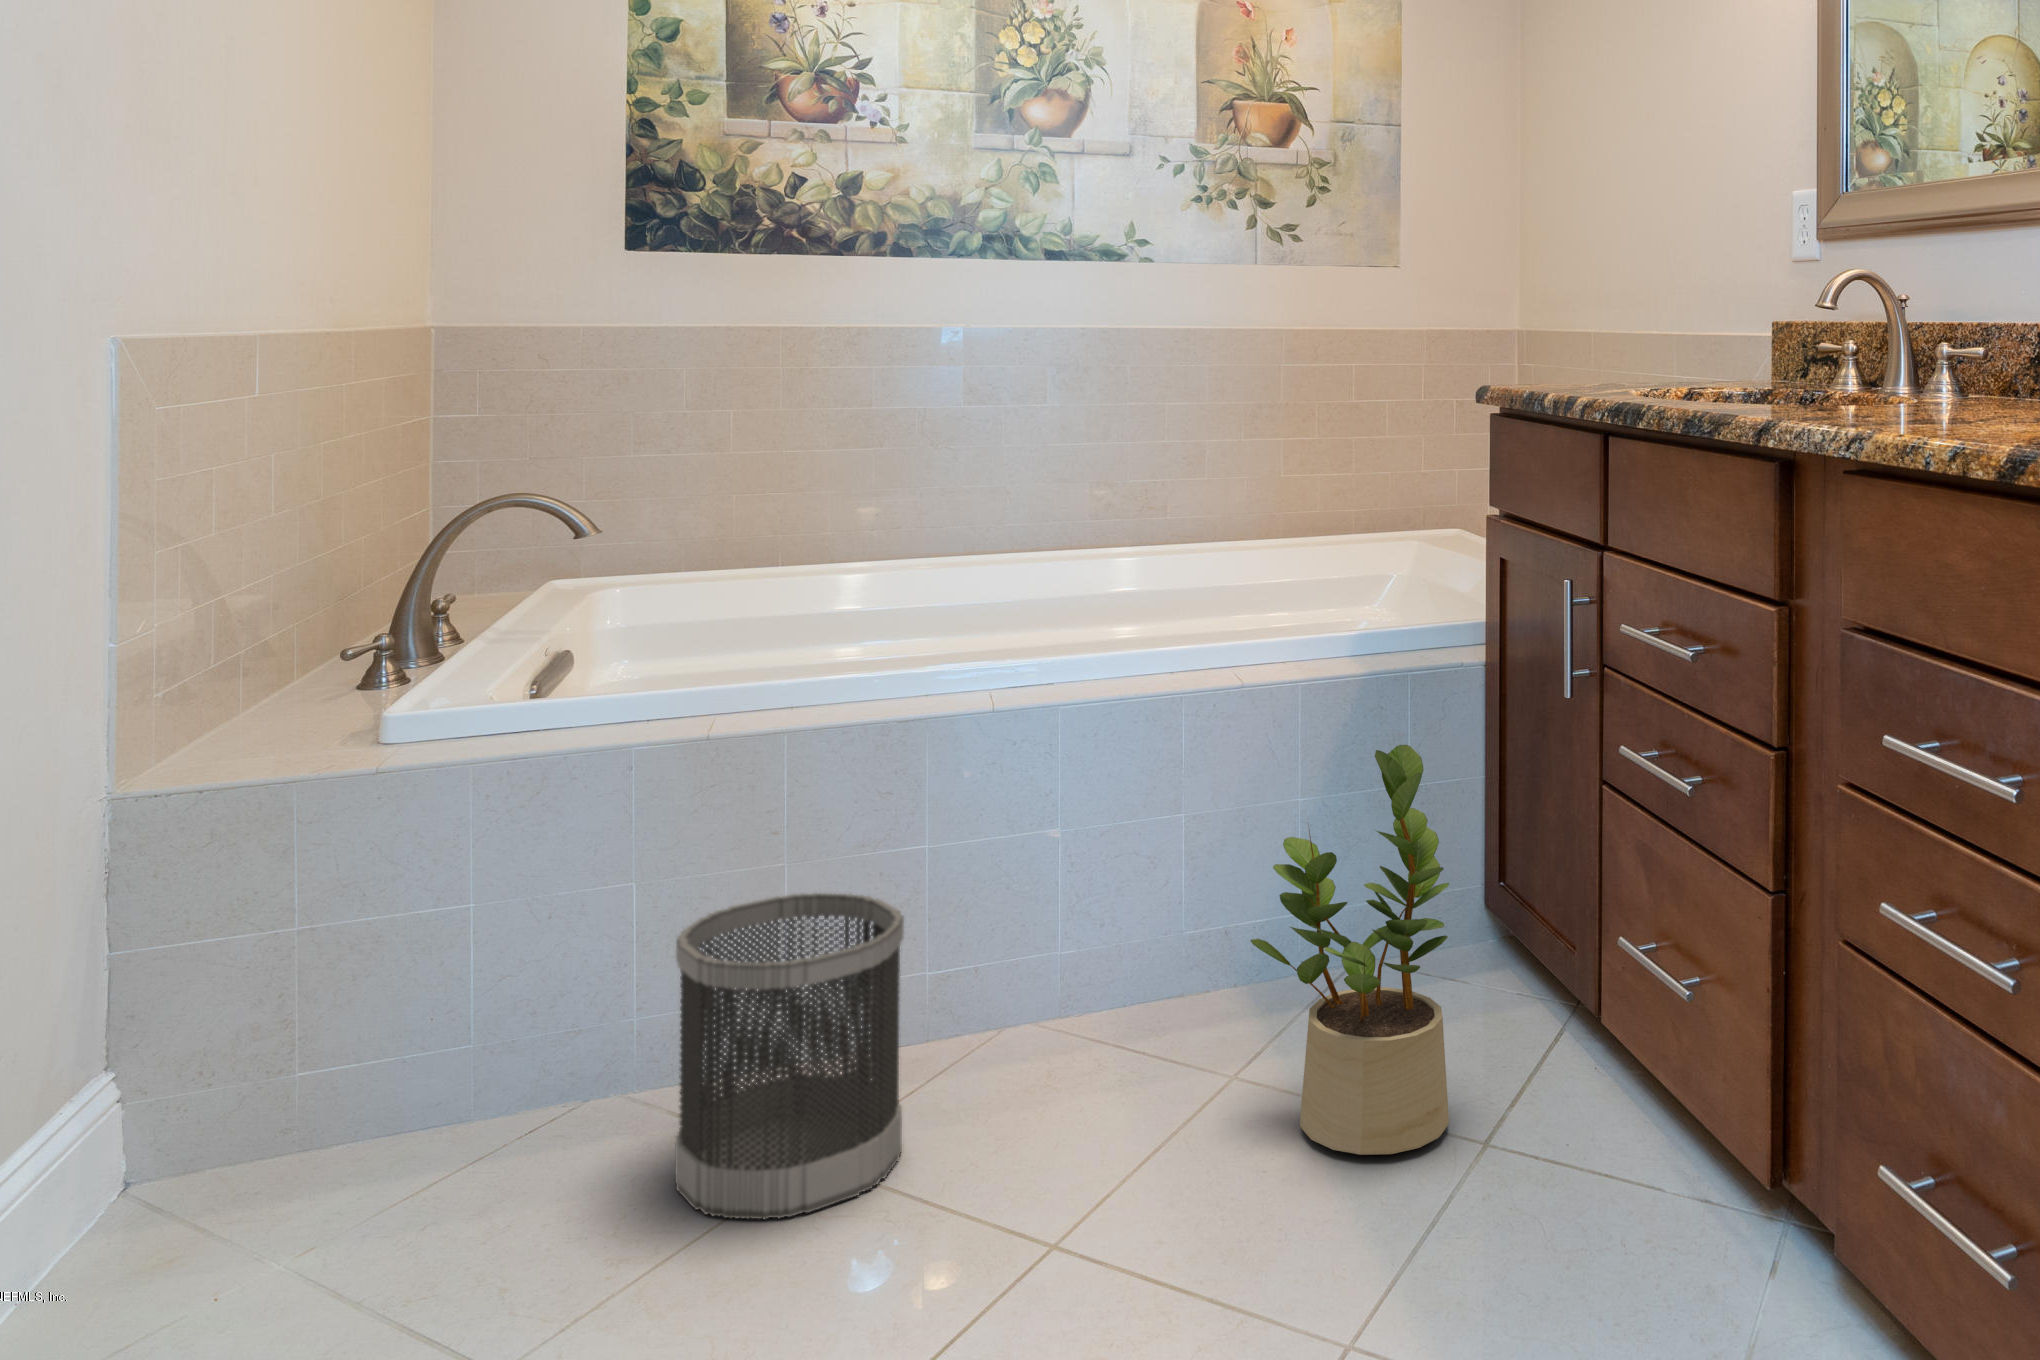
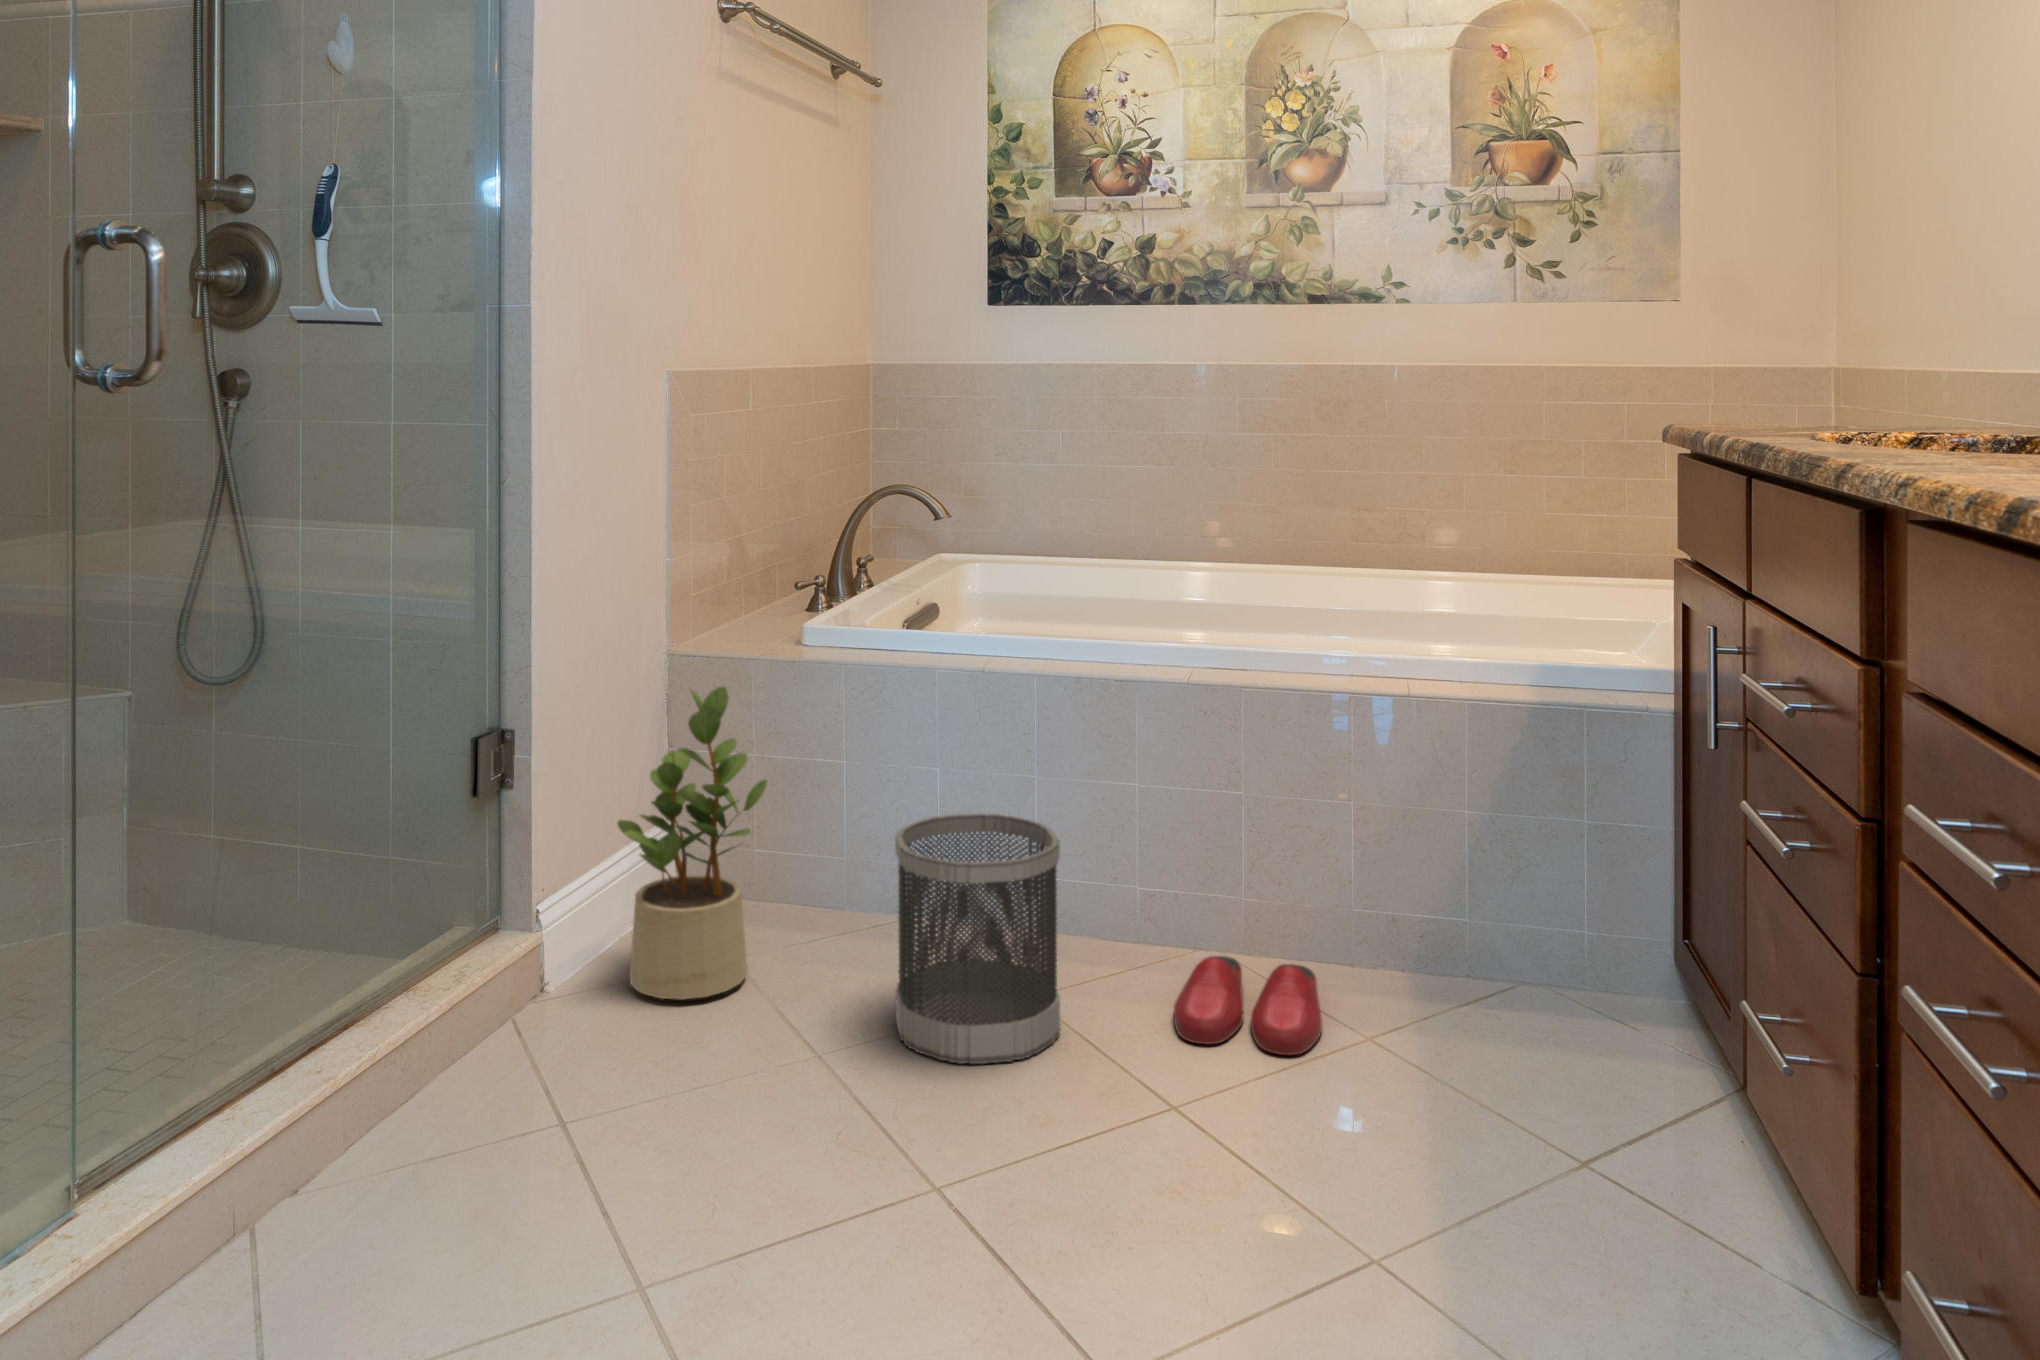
potted plant: present [1251,745,1449,1155] -> present [618,687,767,1000]
slippers: none [1024,1003,1192,1116] -> present [1174,956,1322,1055]

